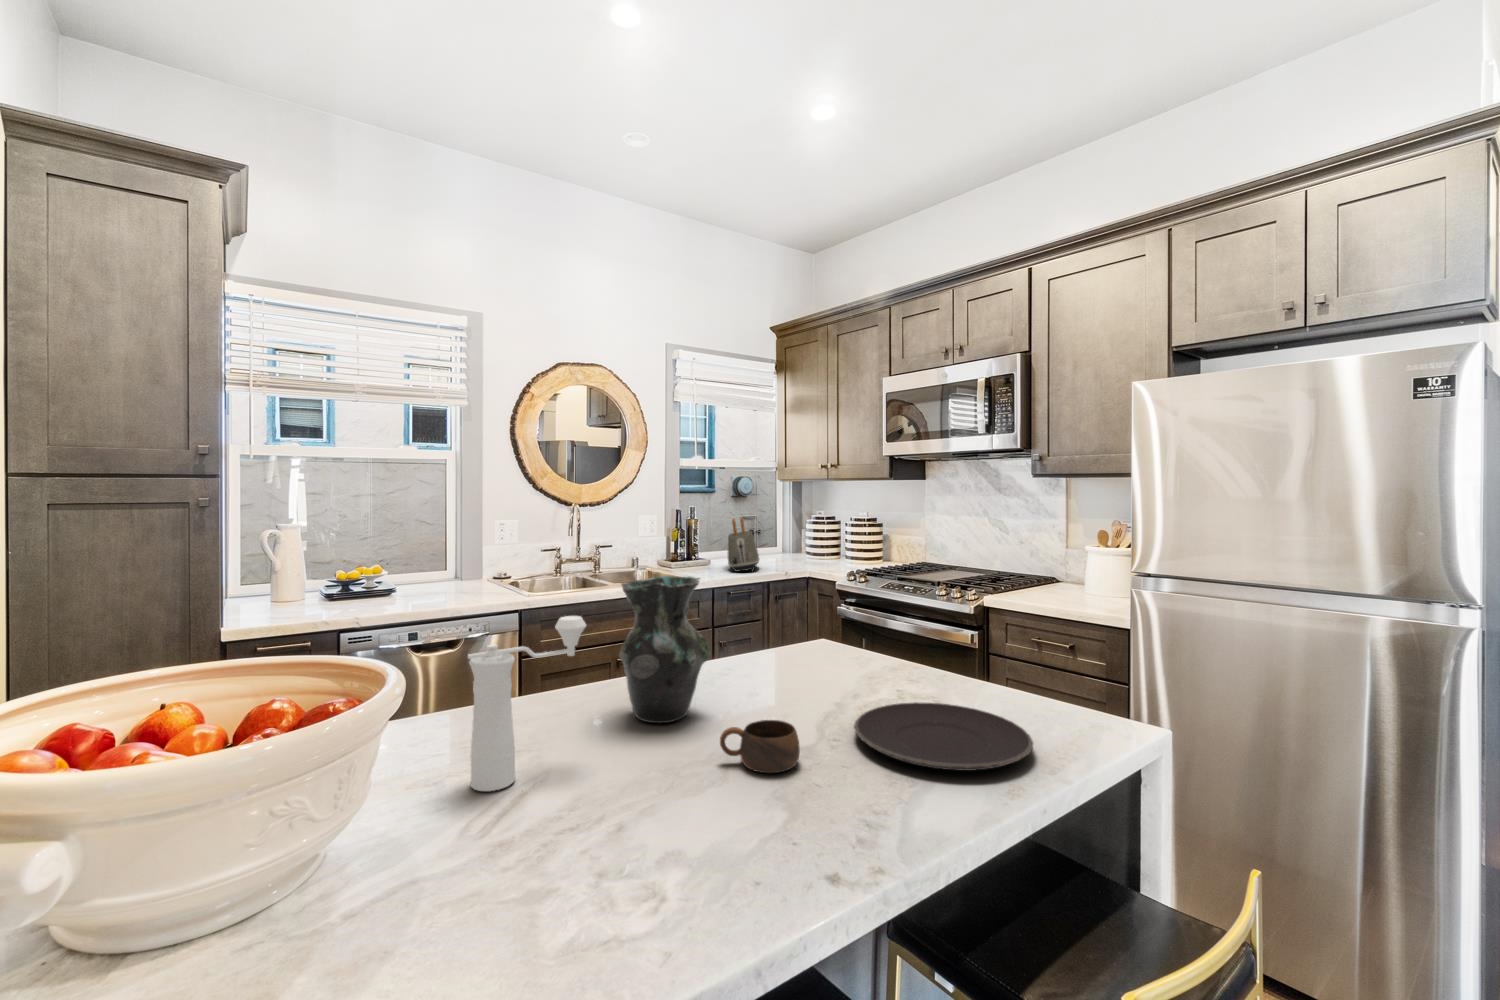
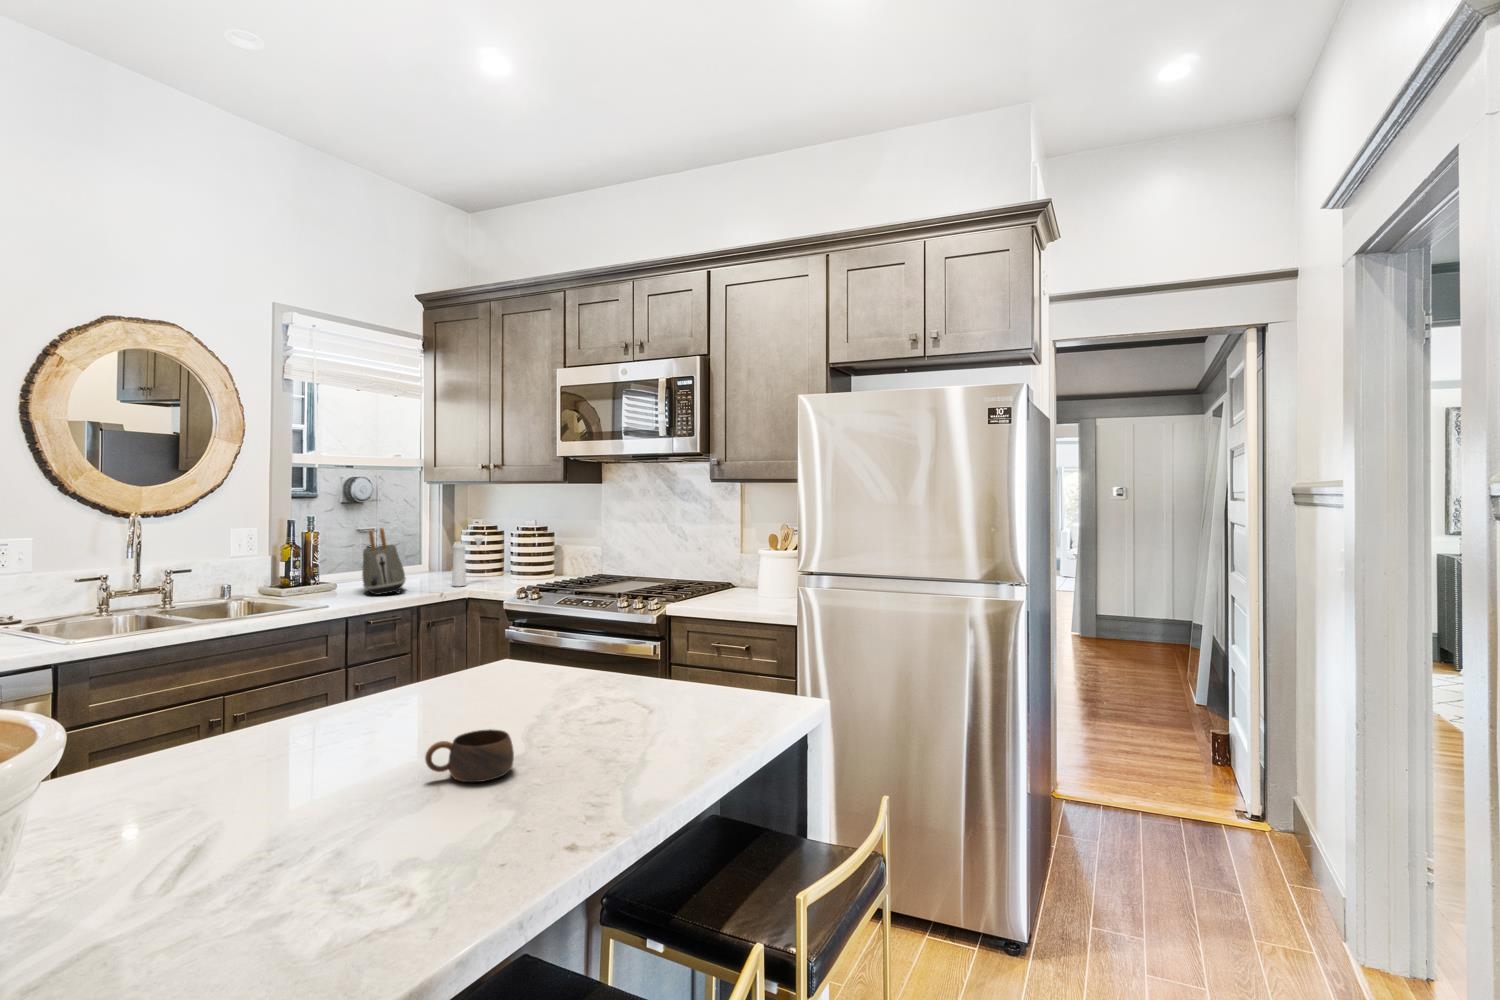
vase: present [620,576,710,723] -> none [283,589,398,758]
pepper mill: present [468,616,586,791] -> present [452,535,483,586]
plate: present [854,702,1033,771] -> none [563,699,728,751]

